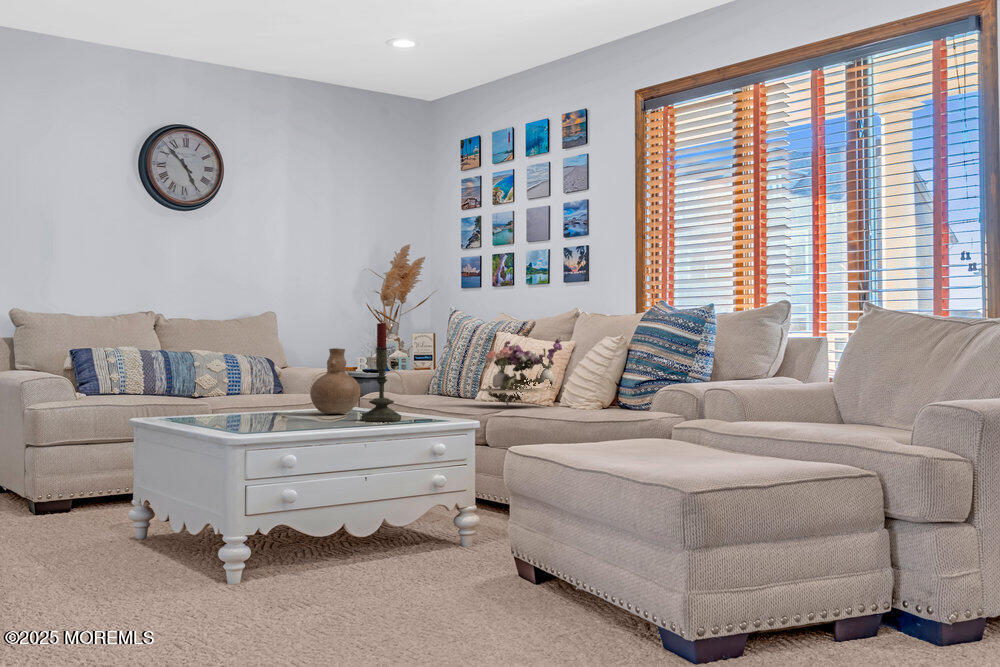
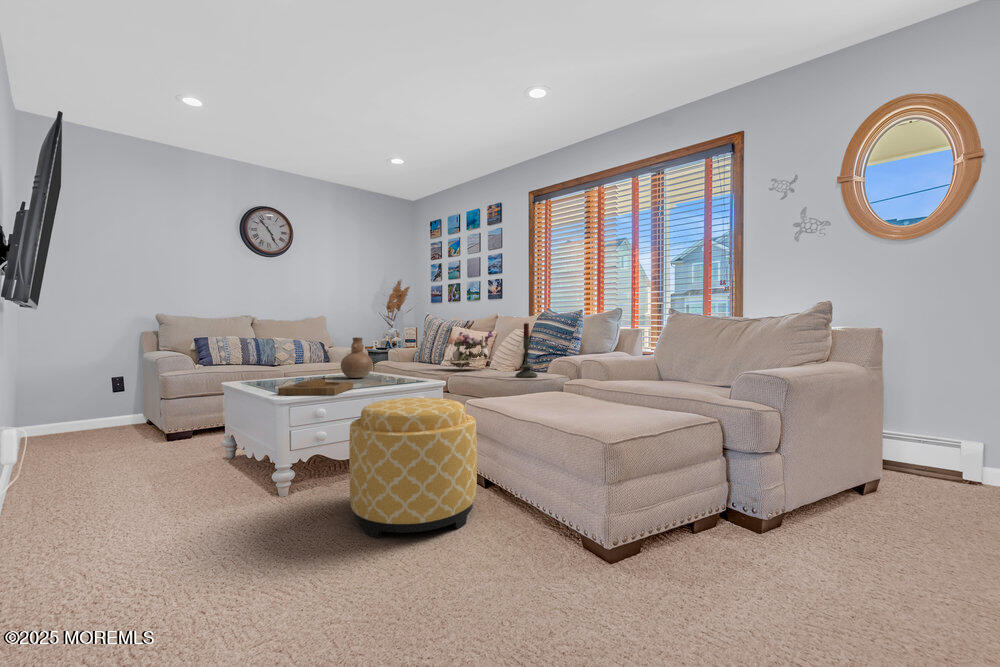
candle: present [362,320,401,422] -> present [516,323,537,378]
tray: none [228,410,333,433] -> present [278,379,353,395]
ottoman: none [334,438,517,628] -> present [349,398,477,538]

